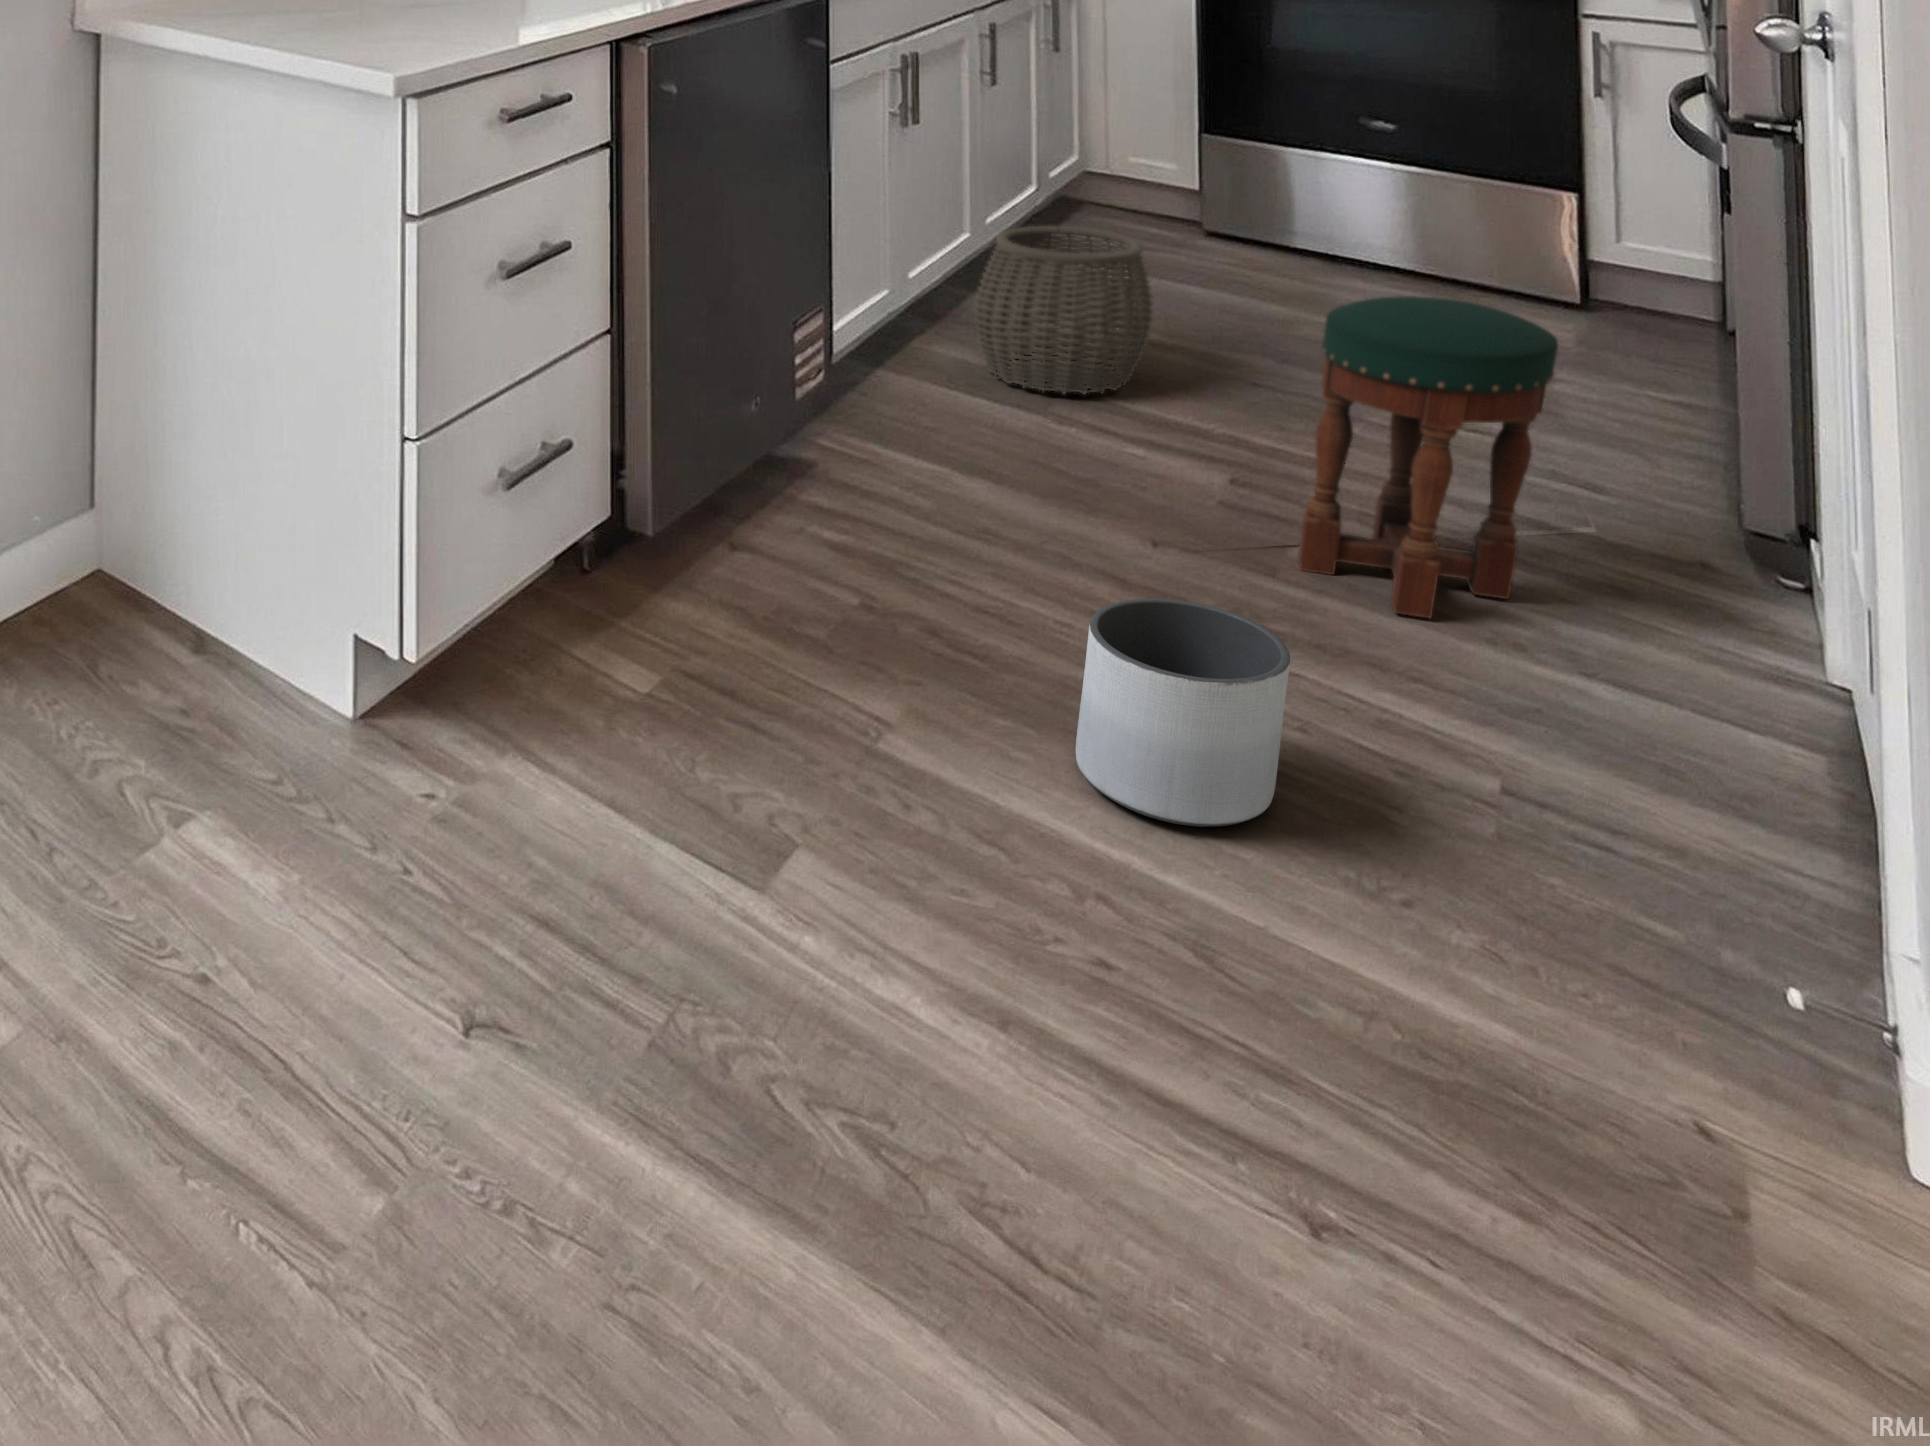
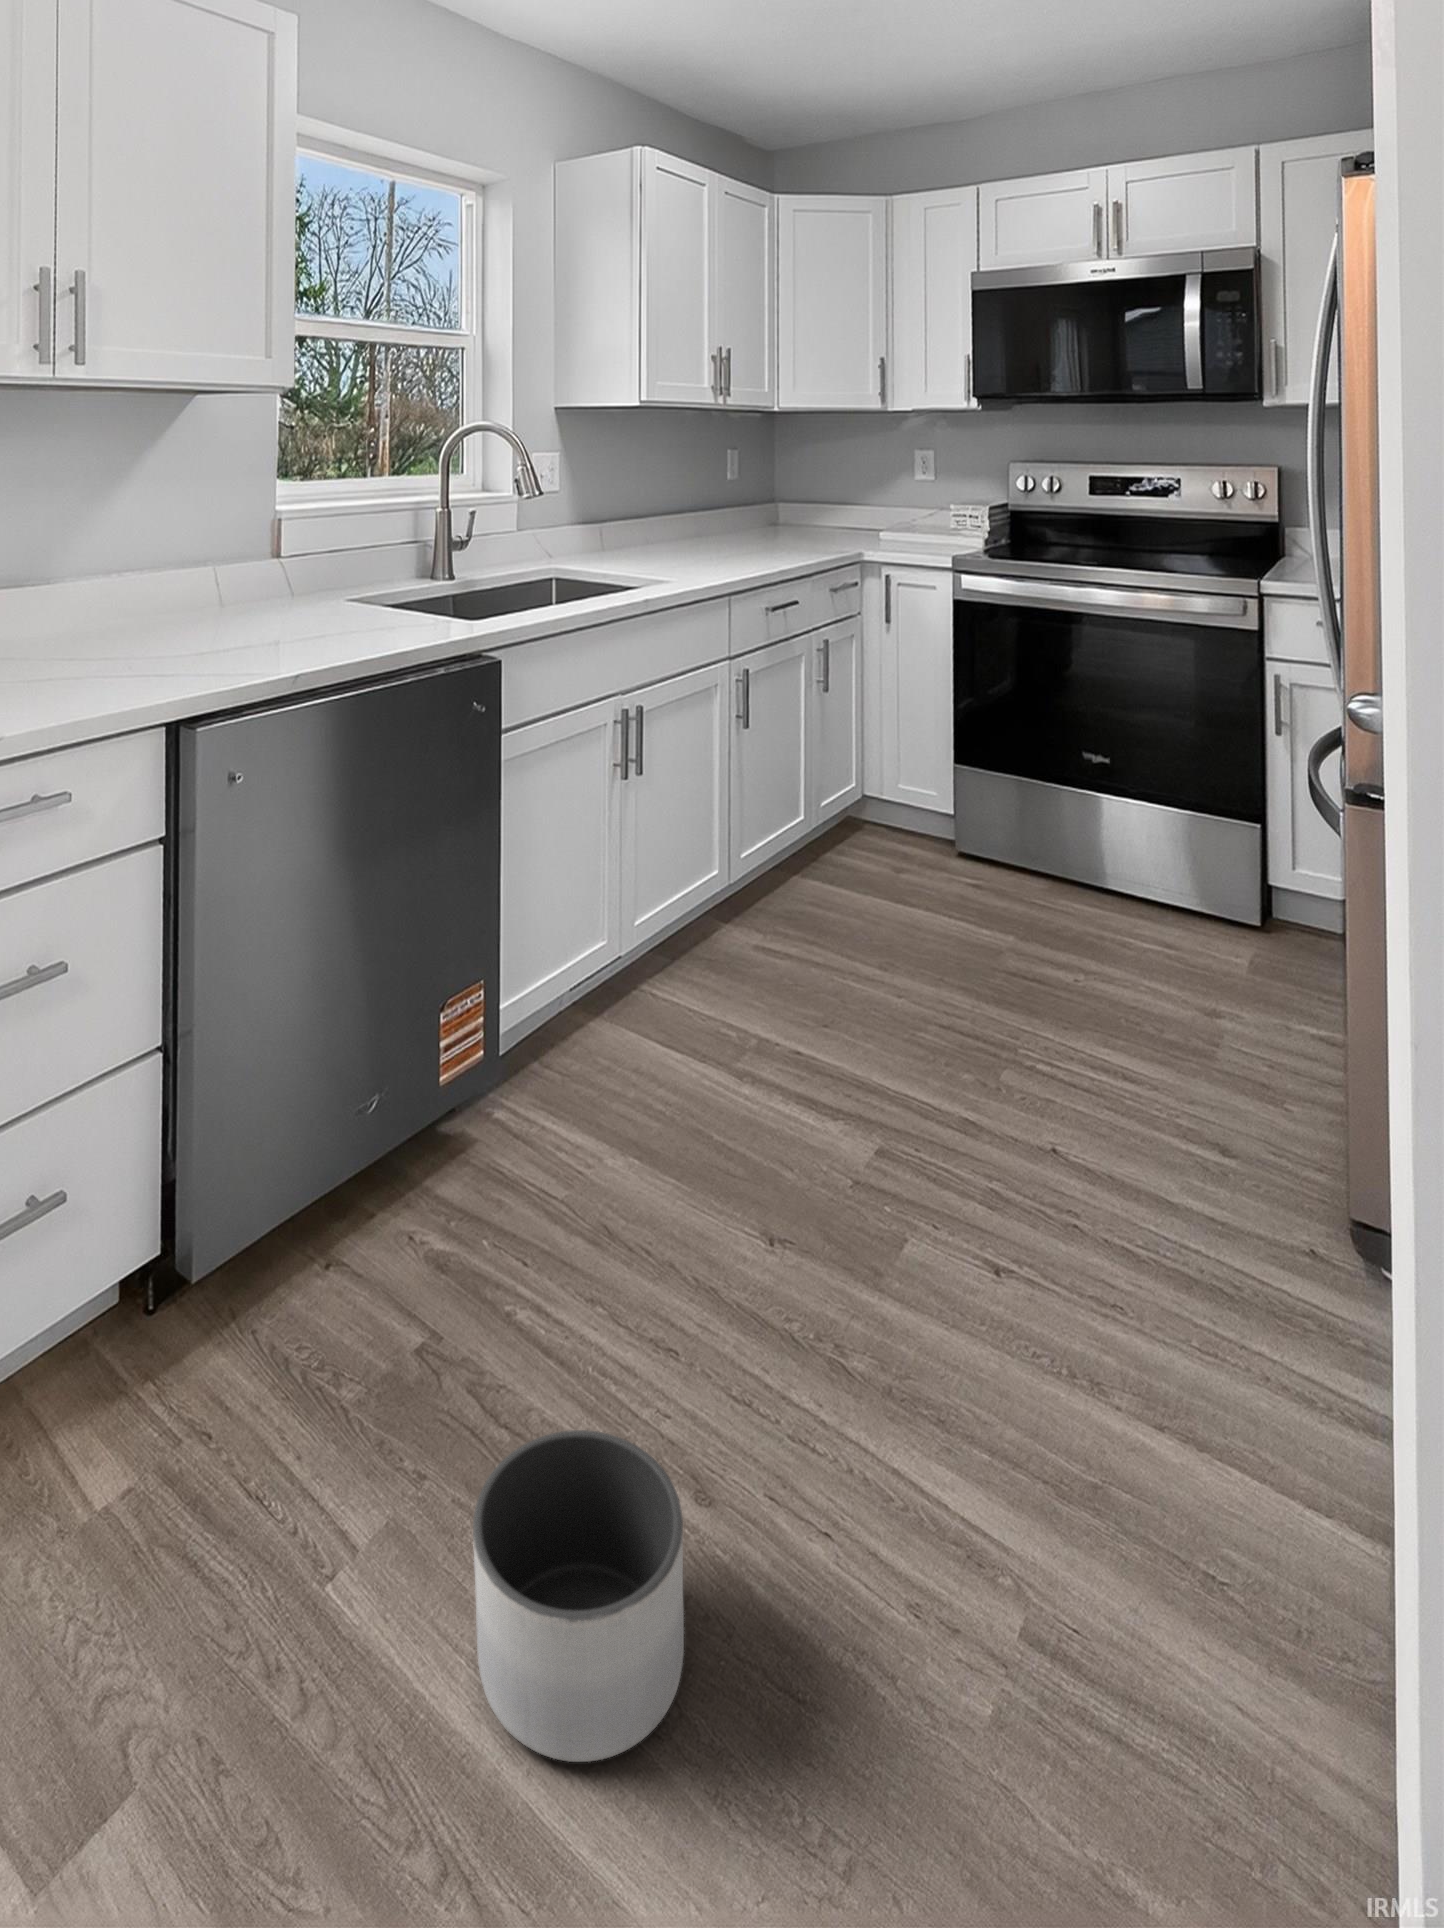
woven basket: present [975,226,1153,395] -> none [688,860,842,1028]
stool: present [1298,296,1558,618] -> none [881,1007,1108,1361]

